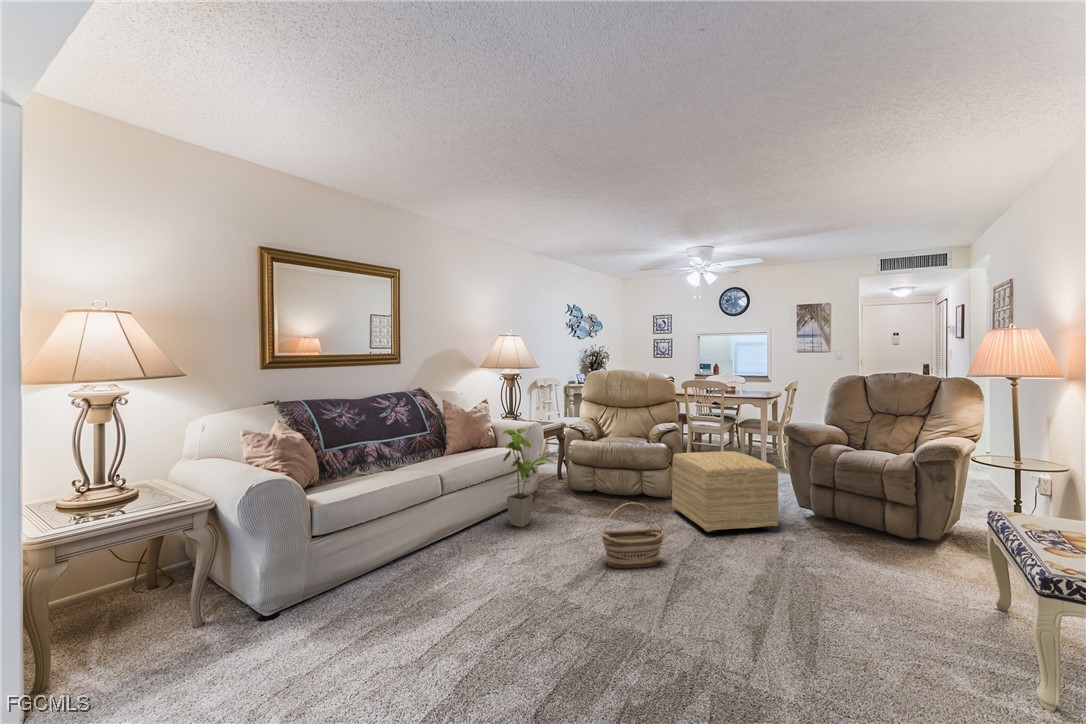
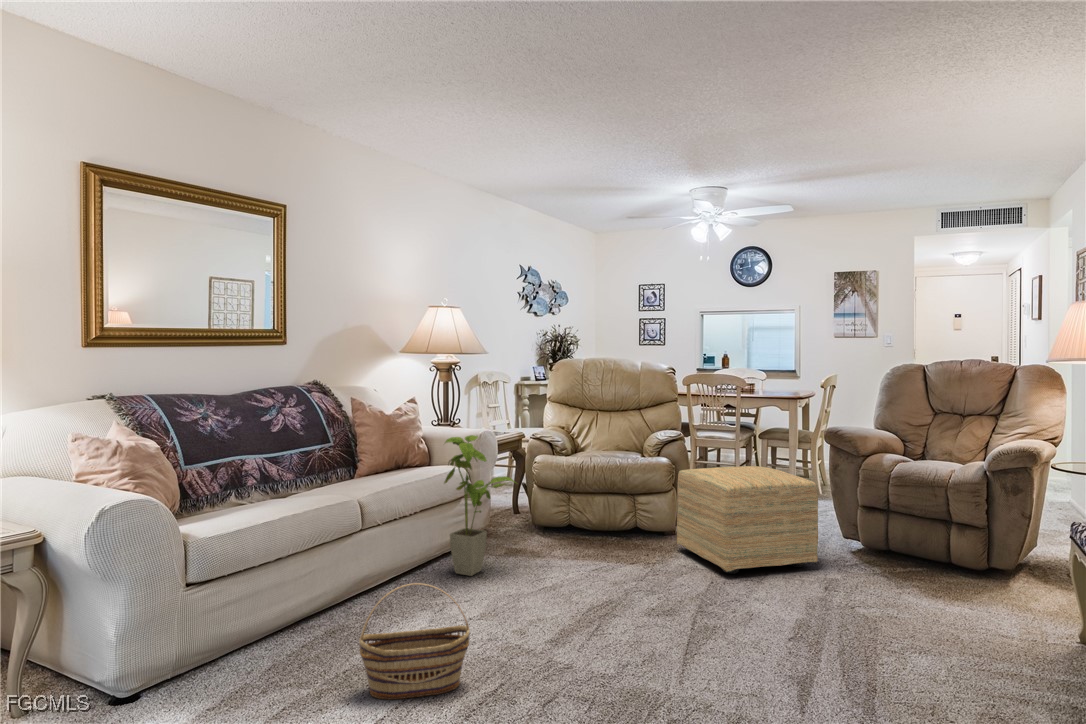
basket: present [602,503,663,568] -> present [359,583,470,700]

